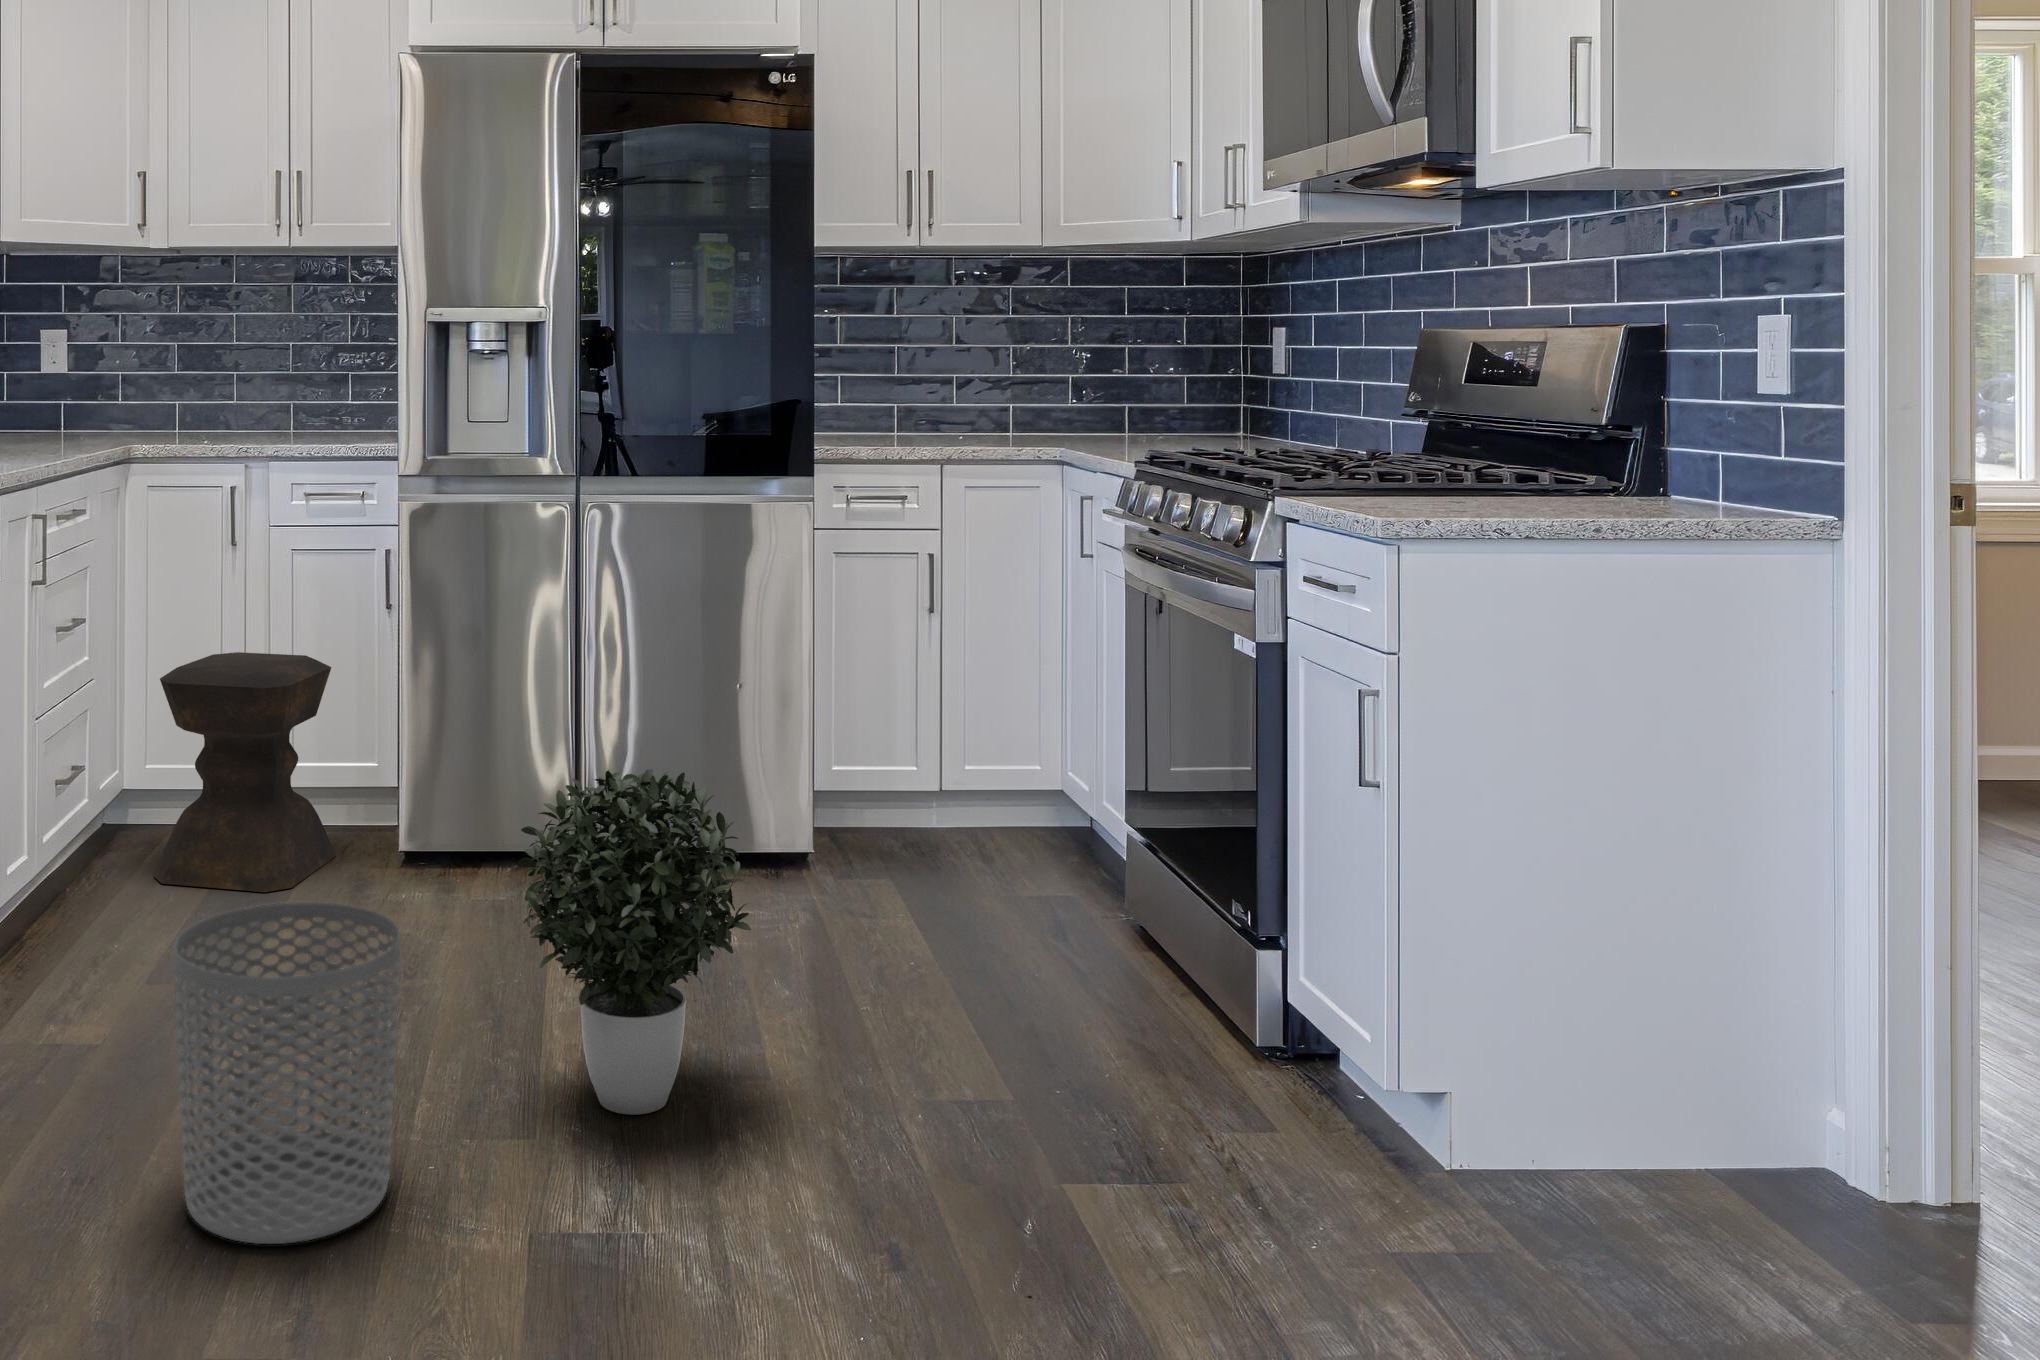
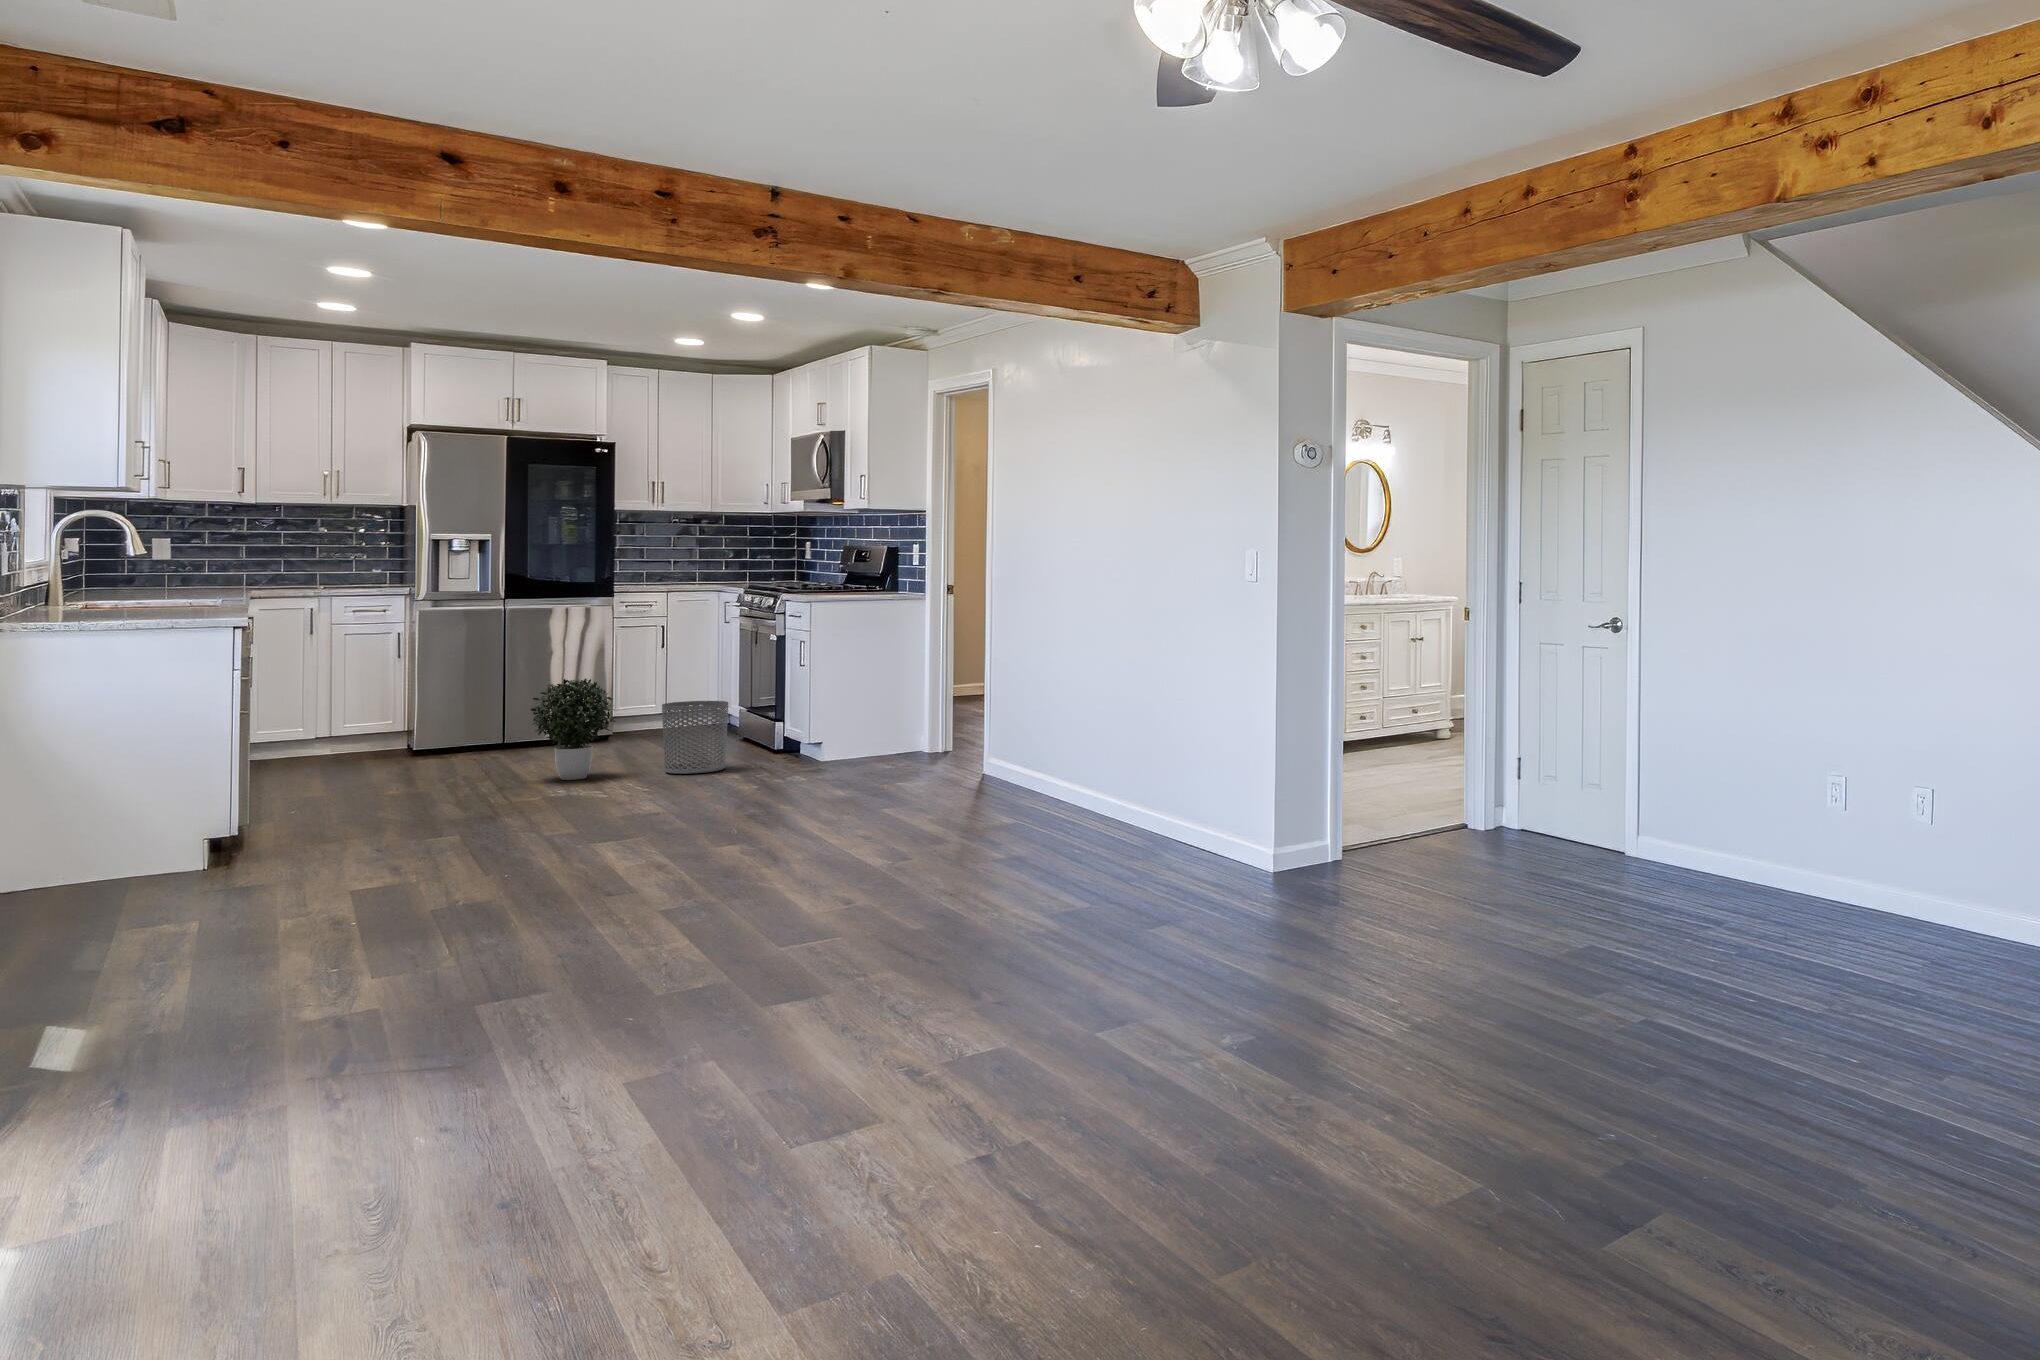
stool: present [154,652,336,892] -> none [284,681,375,776]
waste bin: present [174,902,400,1244] -> present [662,701,728,774]

